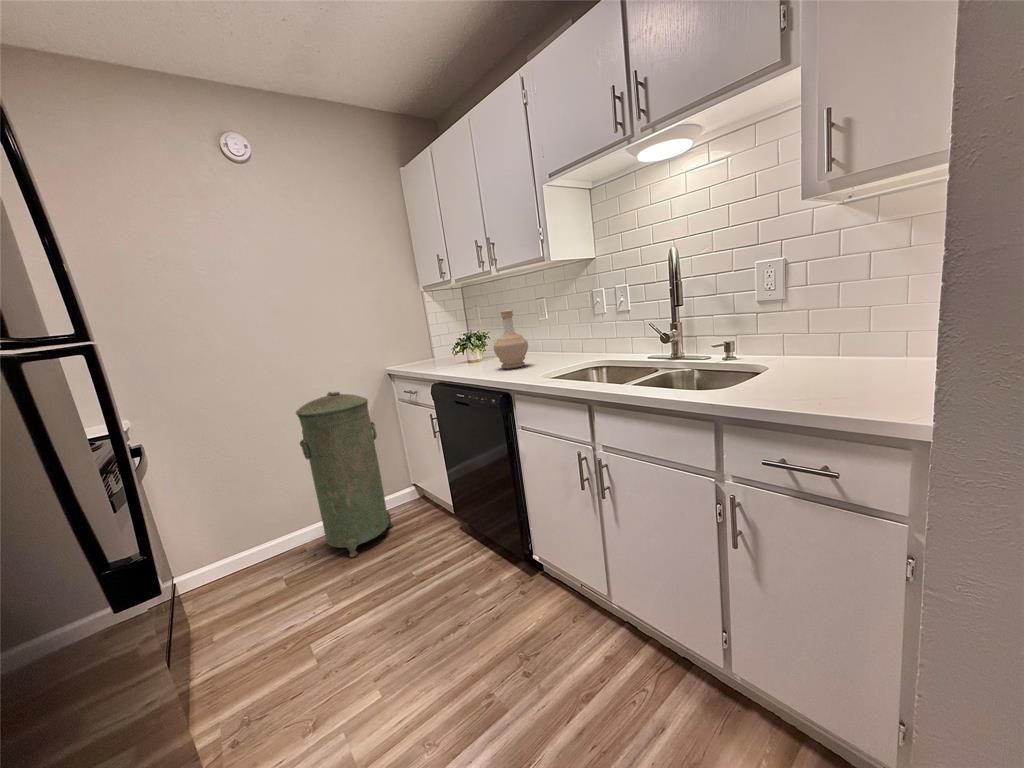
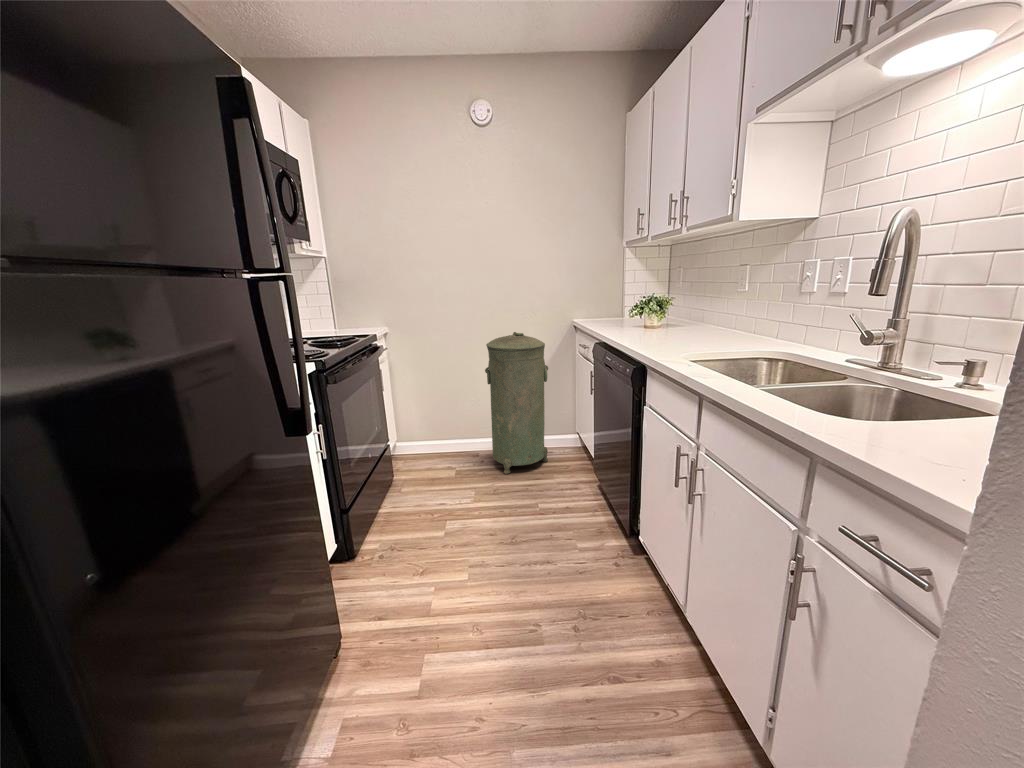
bottle: present [494,310,528,369] -> none [657,276,698,341]

